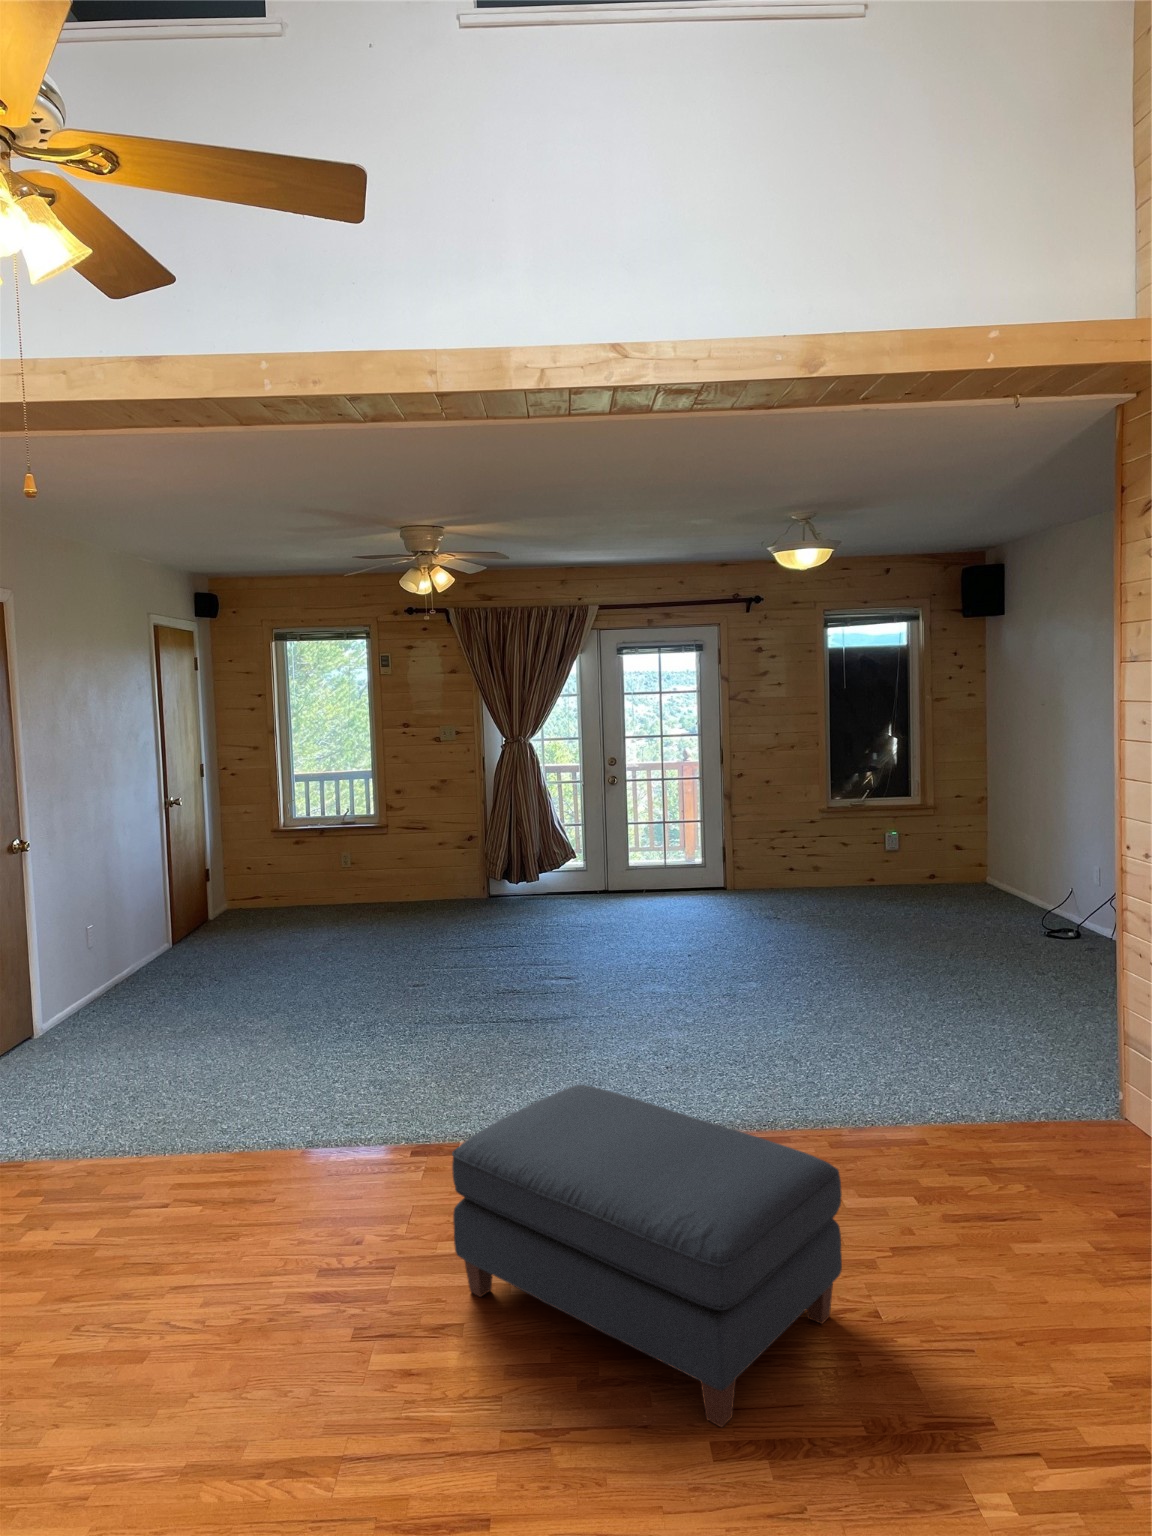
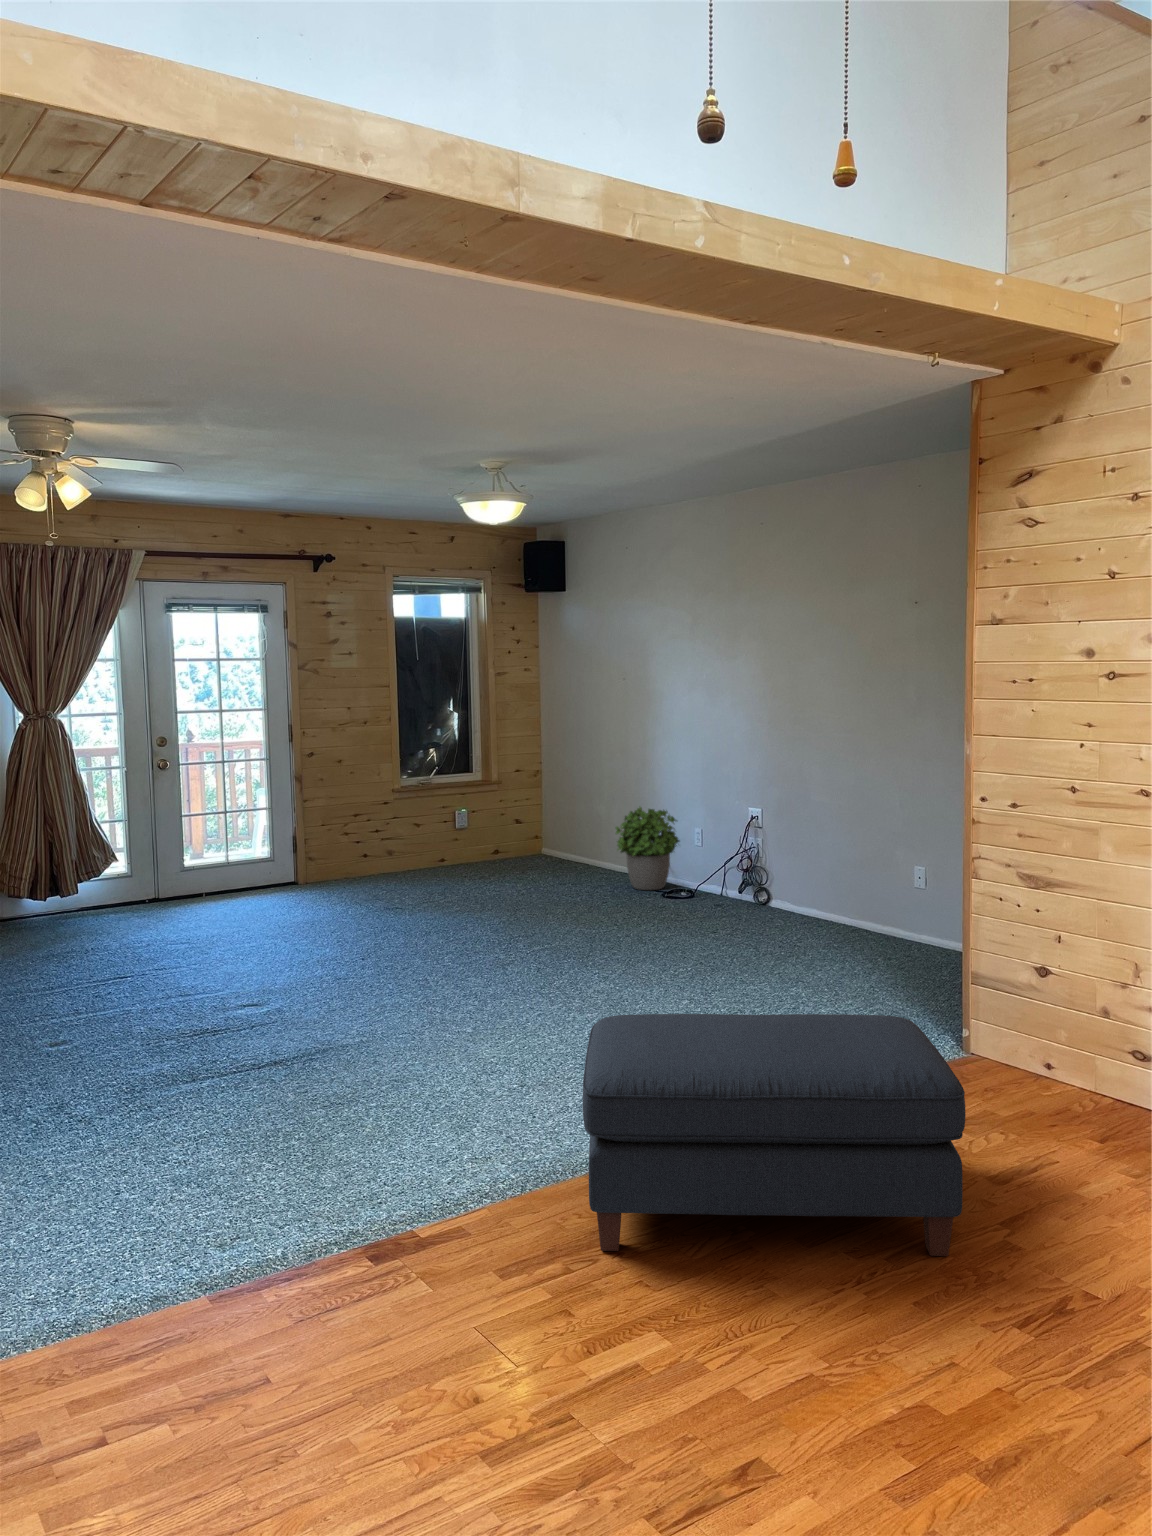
potted plant: none [994,849,1078,942] -> present [616,807,680,890]

